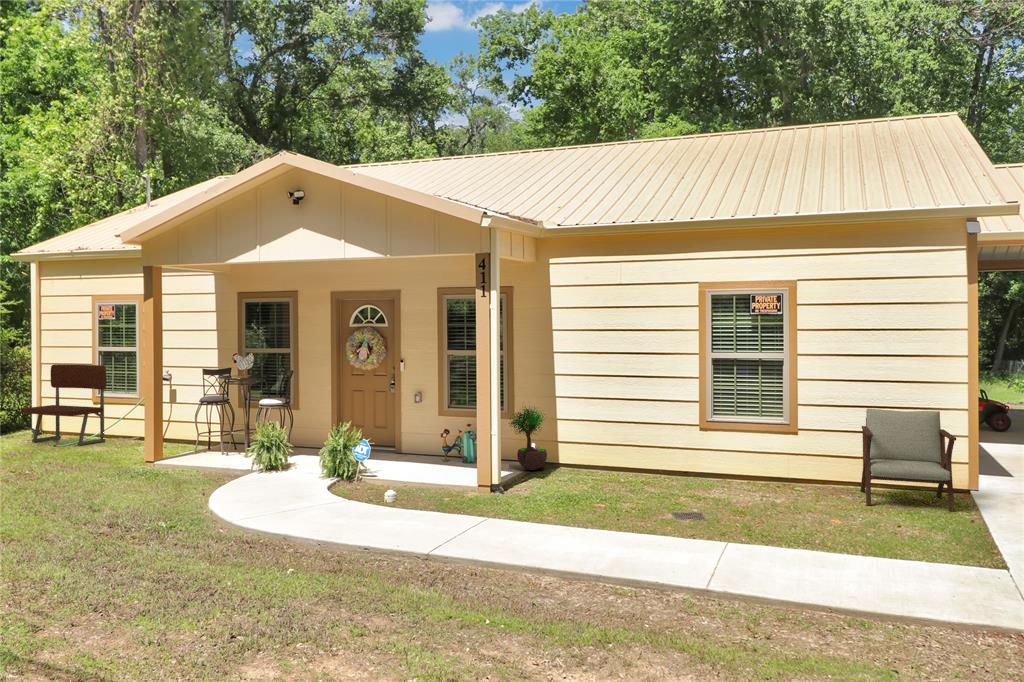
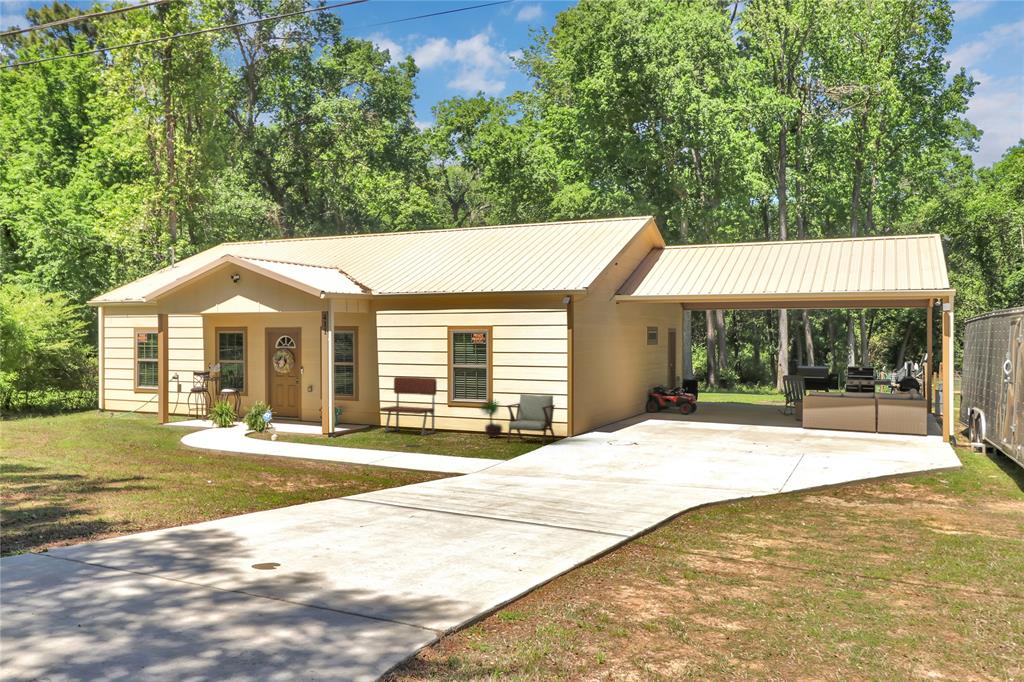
bench: present [21,364,106,446] -> present [380,377,437,435]
potted tree: present [509,406,547,470] -> present [479,399,502,437]

